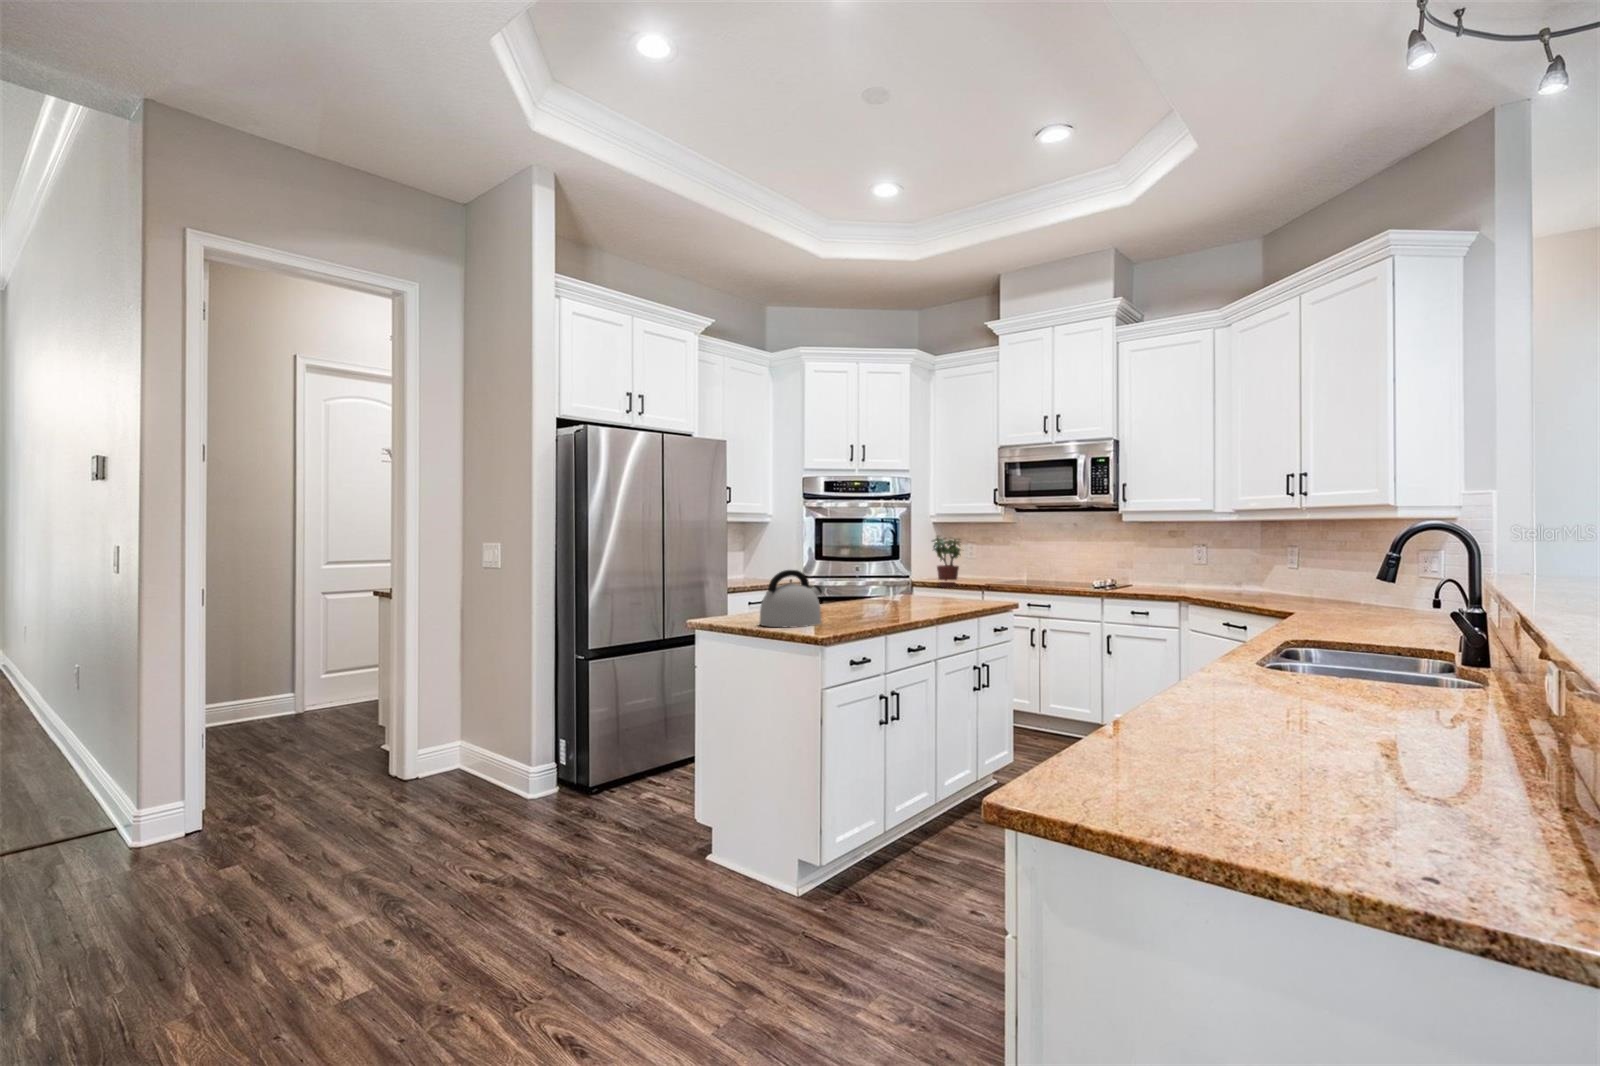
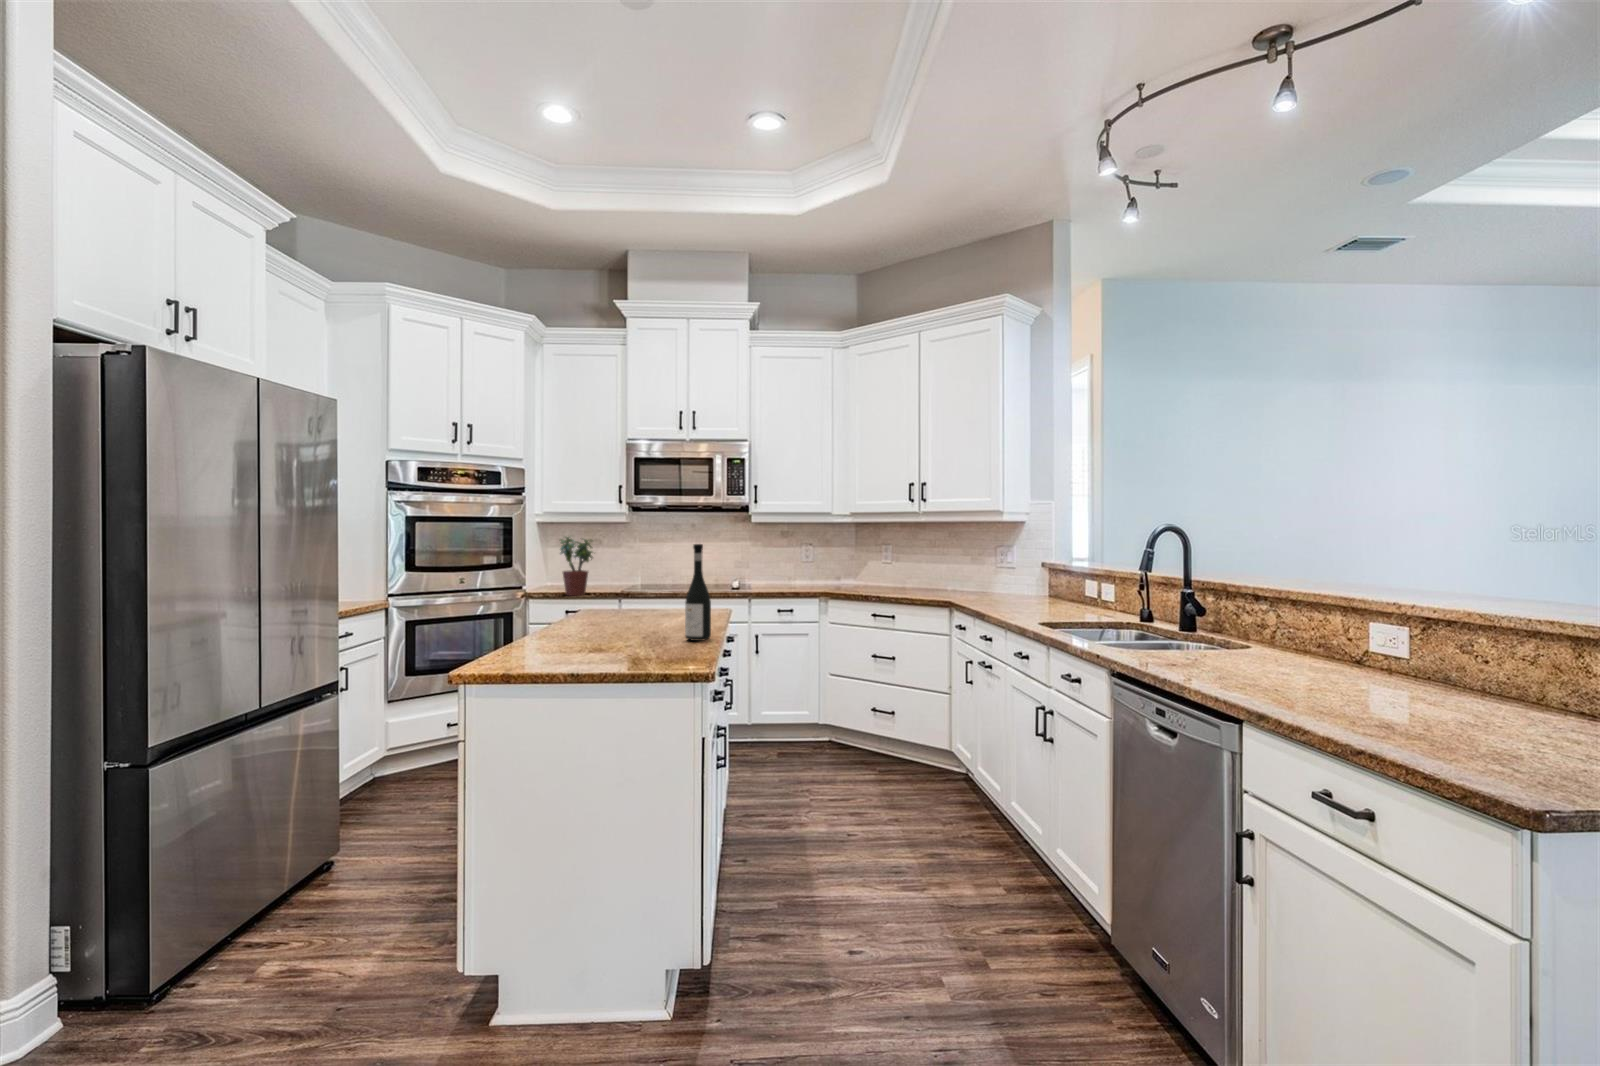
wine bottle: none [873,539,894,619] -> present [685,544,711,641]
kettle: present [759,570,822,628] -> none [578,588,661,668]

